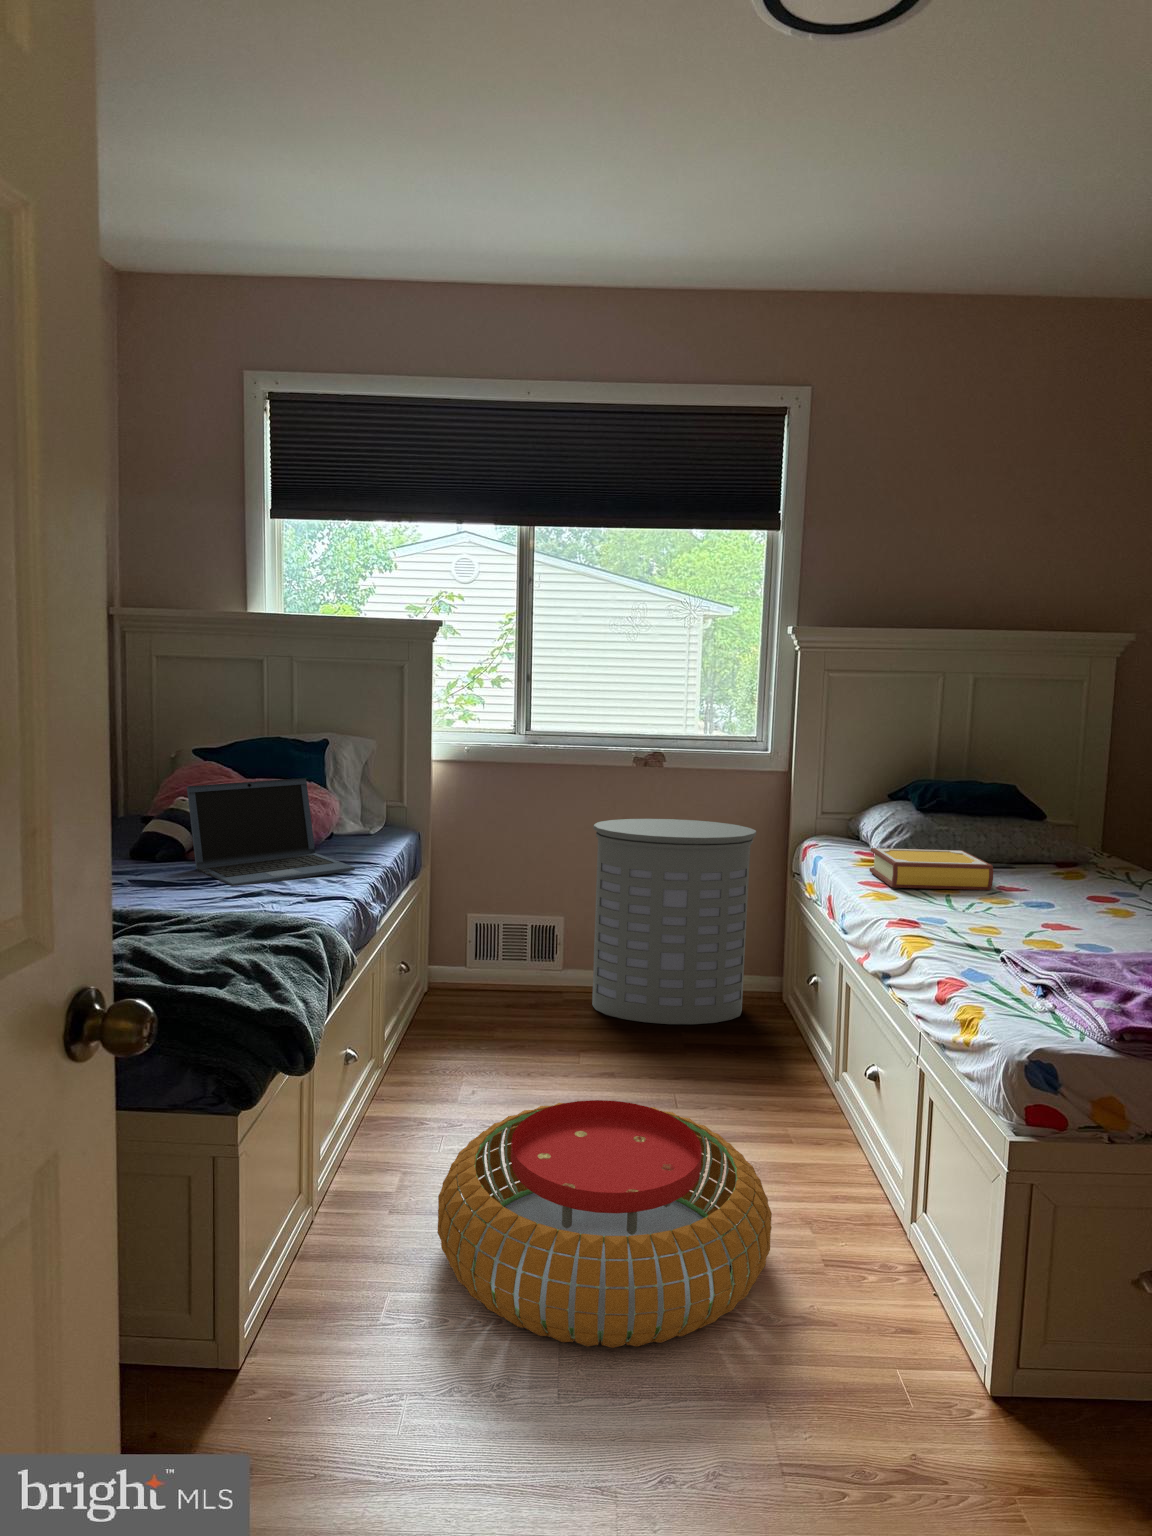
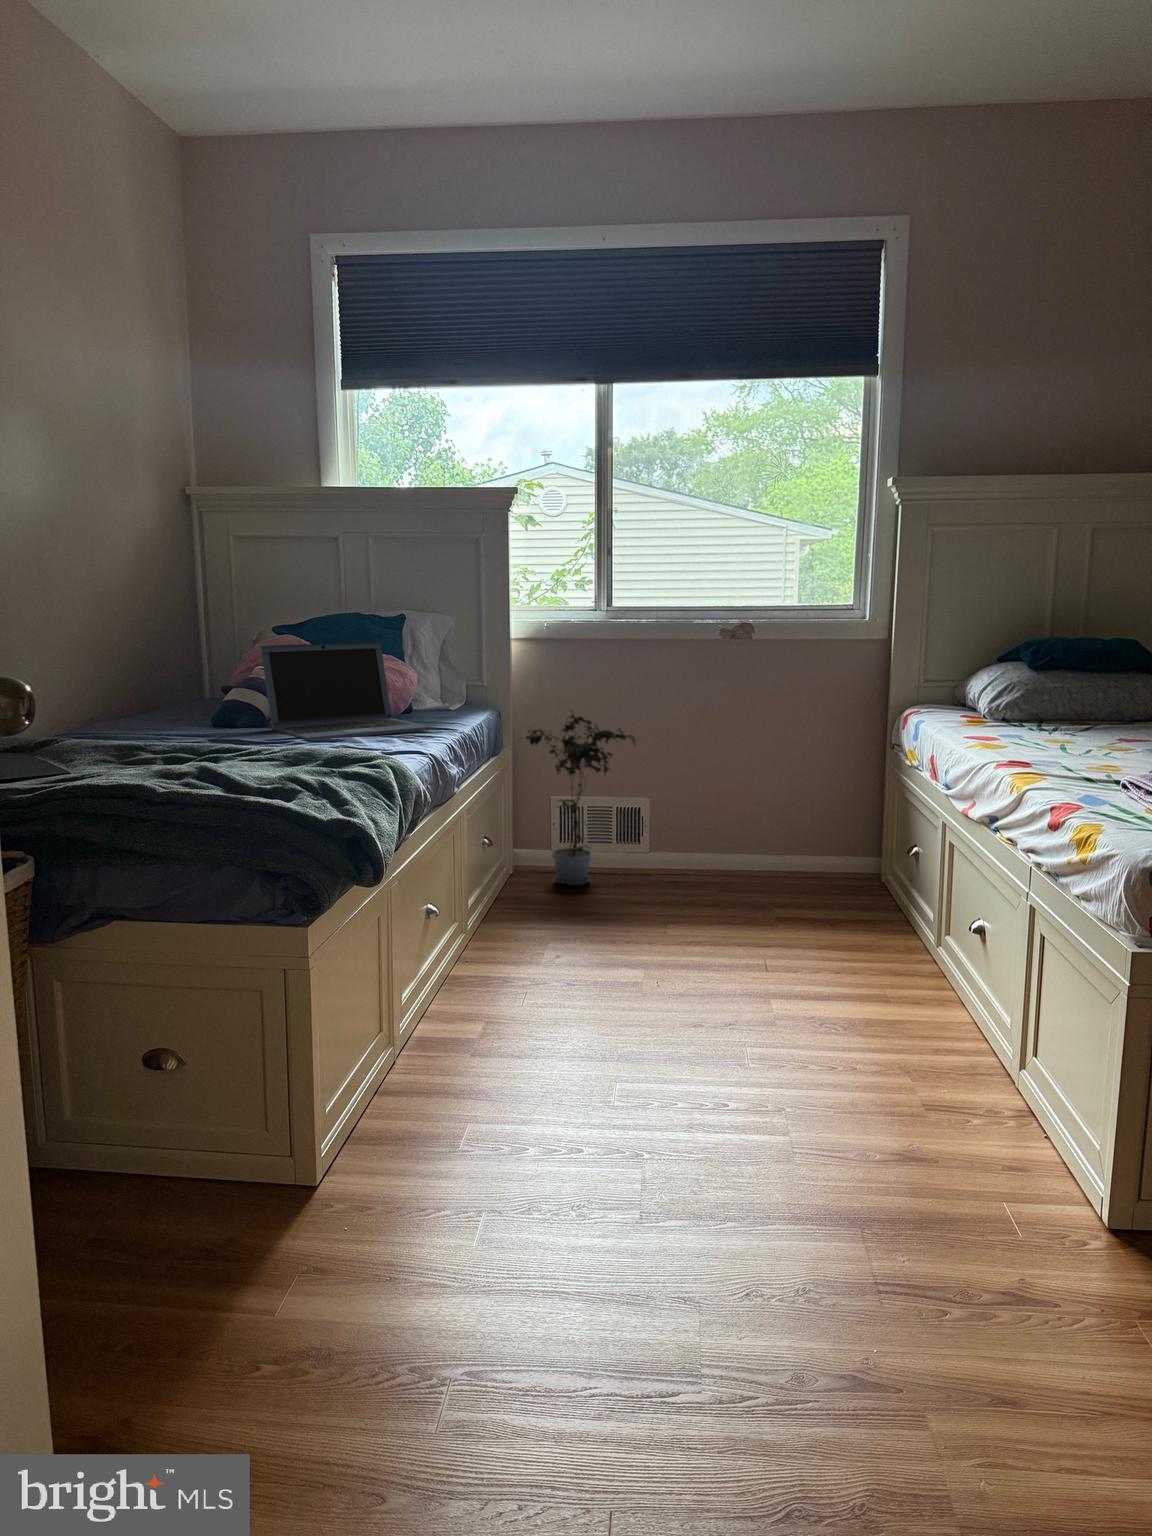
laundry hamper: present [592,819,756,1024] -> none [679,693,853,902]
potted plant: none [437,832,551,1005] -> present [526,709,636,885]
book: present [869,848,993,890] -> none [976,703,1115,740]
pouf: present [438,1100,772,1348] -> none [517,946,868,1175]

